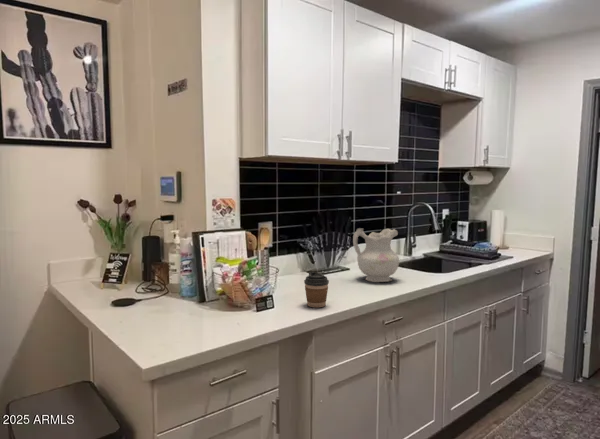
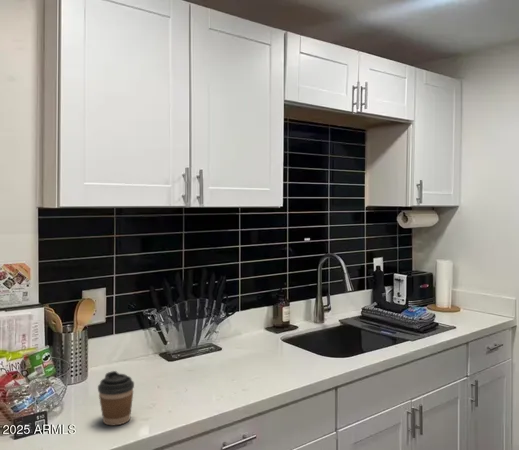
ceramic pitcher: present [353,228,399,282] -> none [208,298,271,373]

